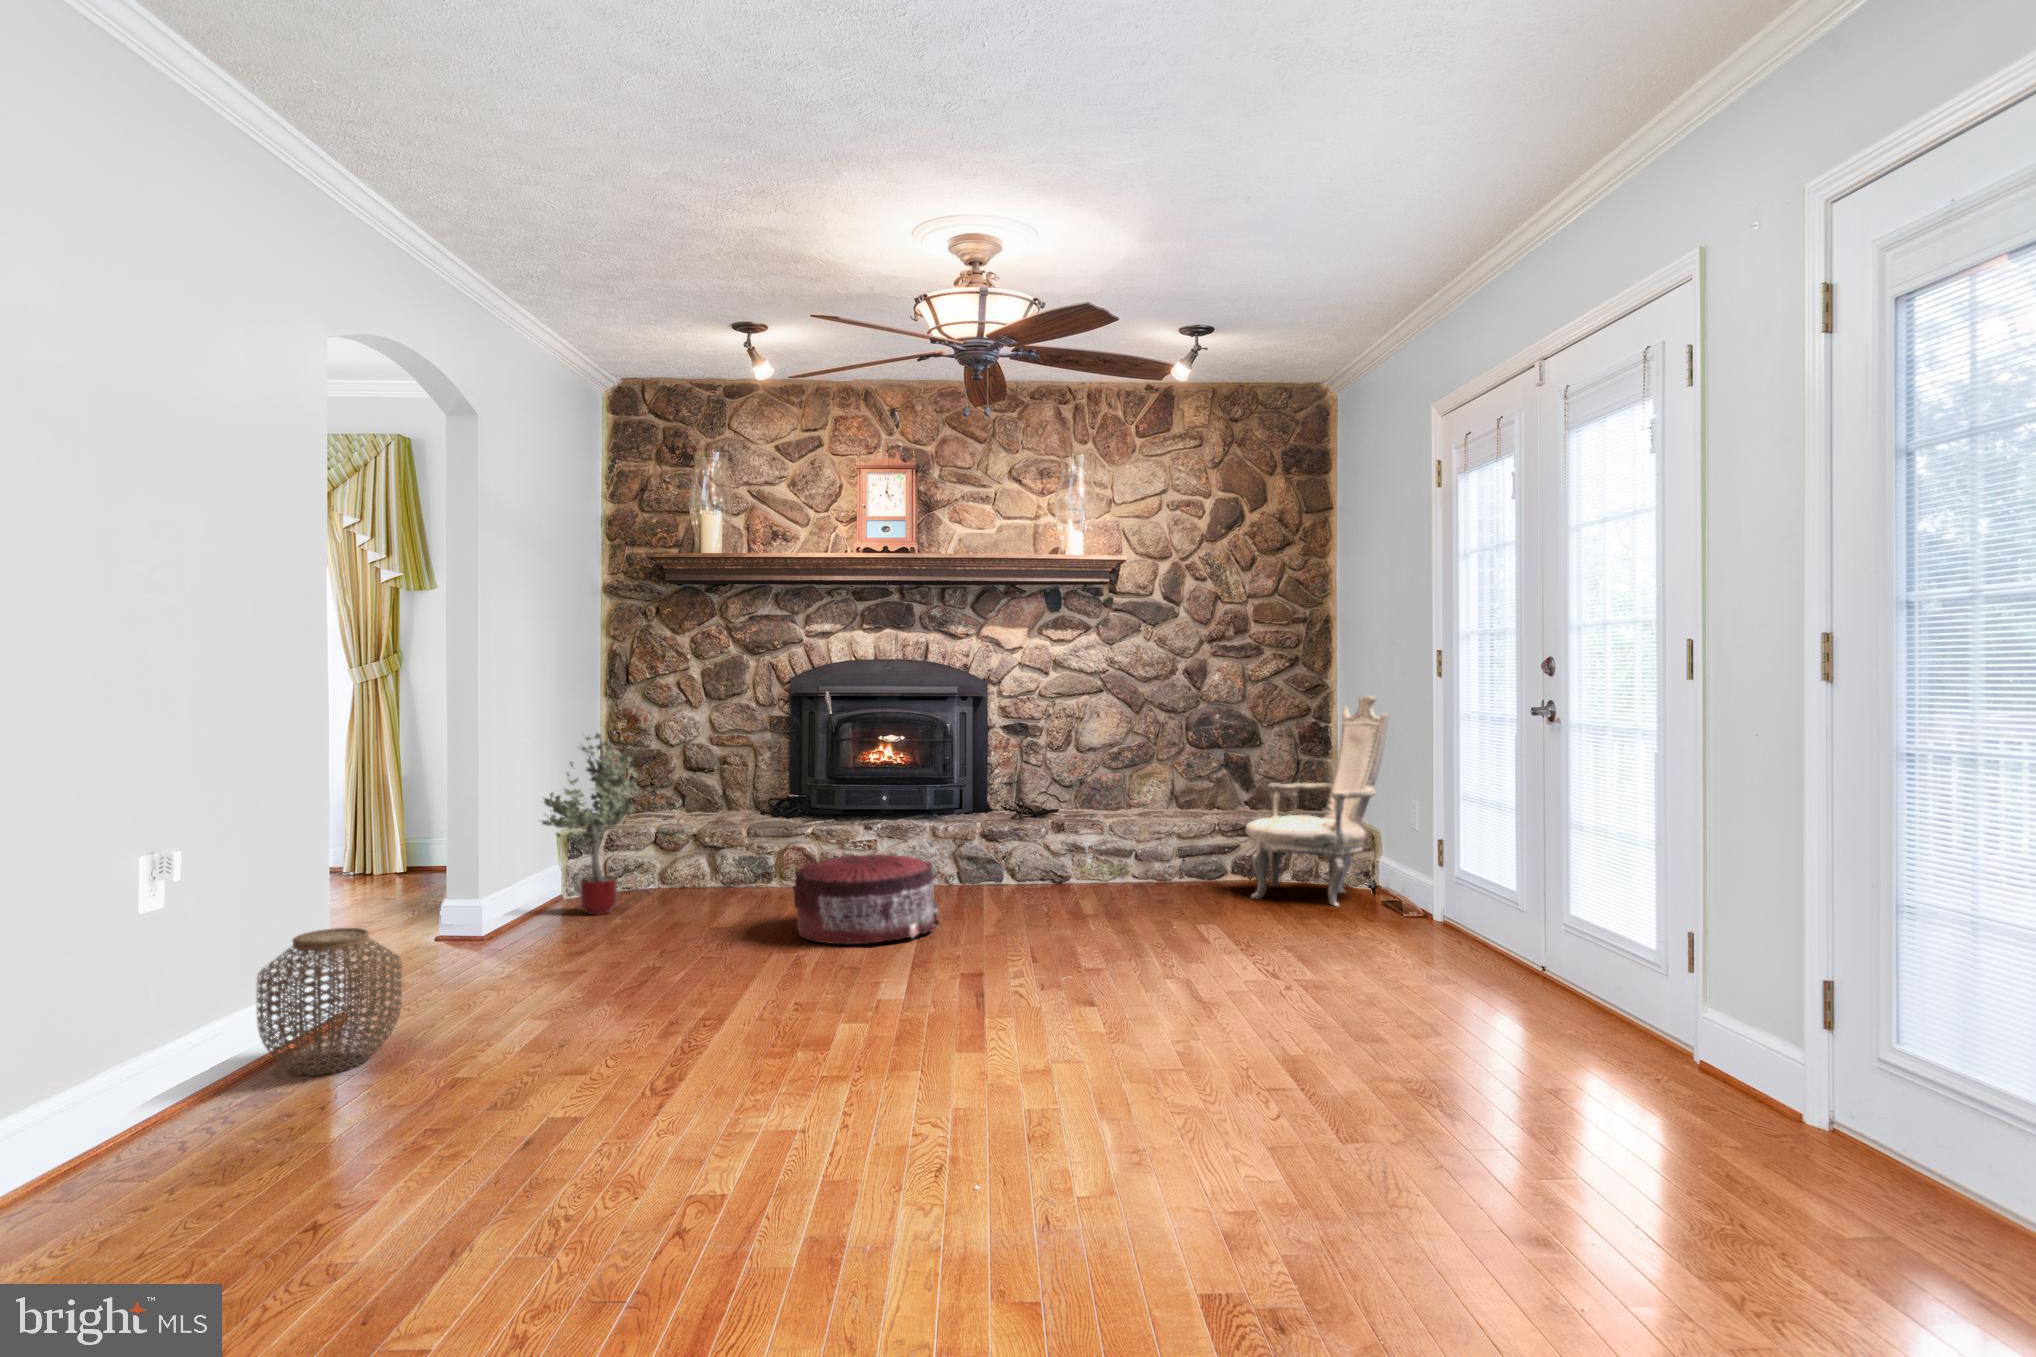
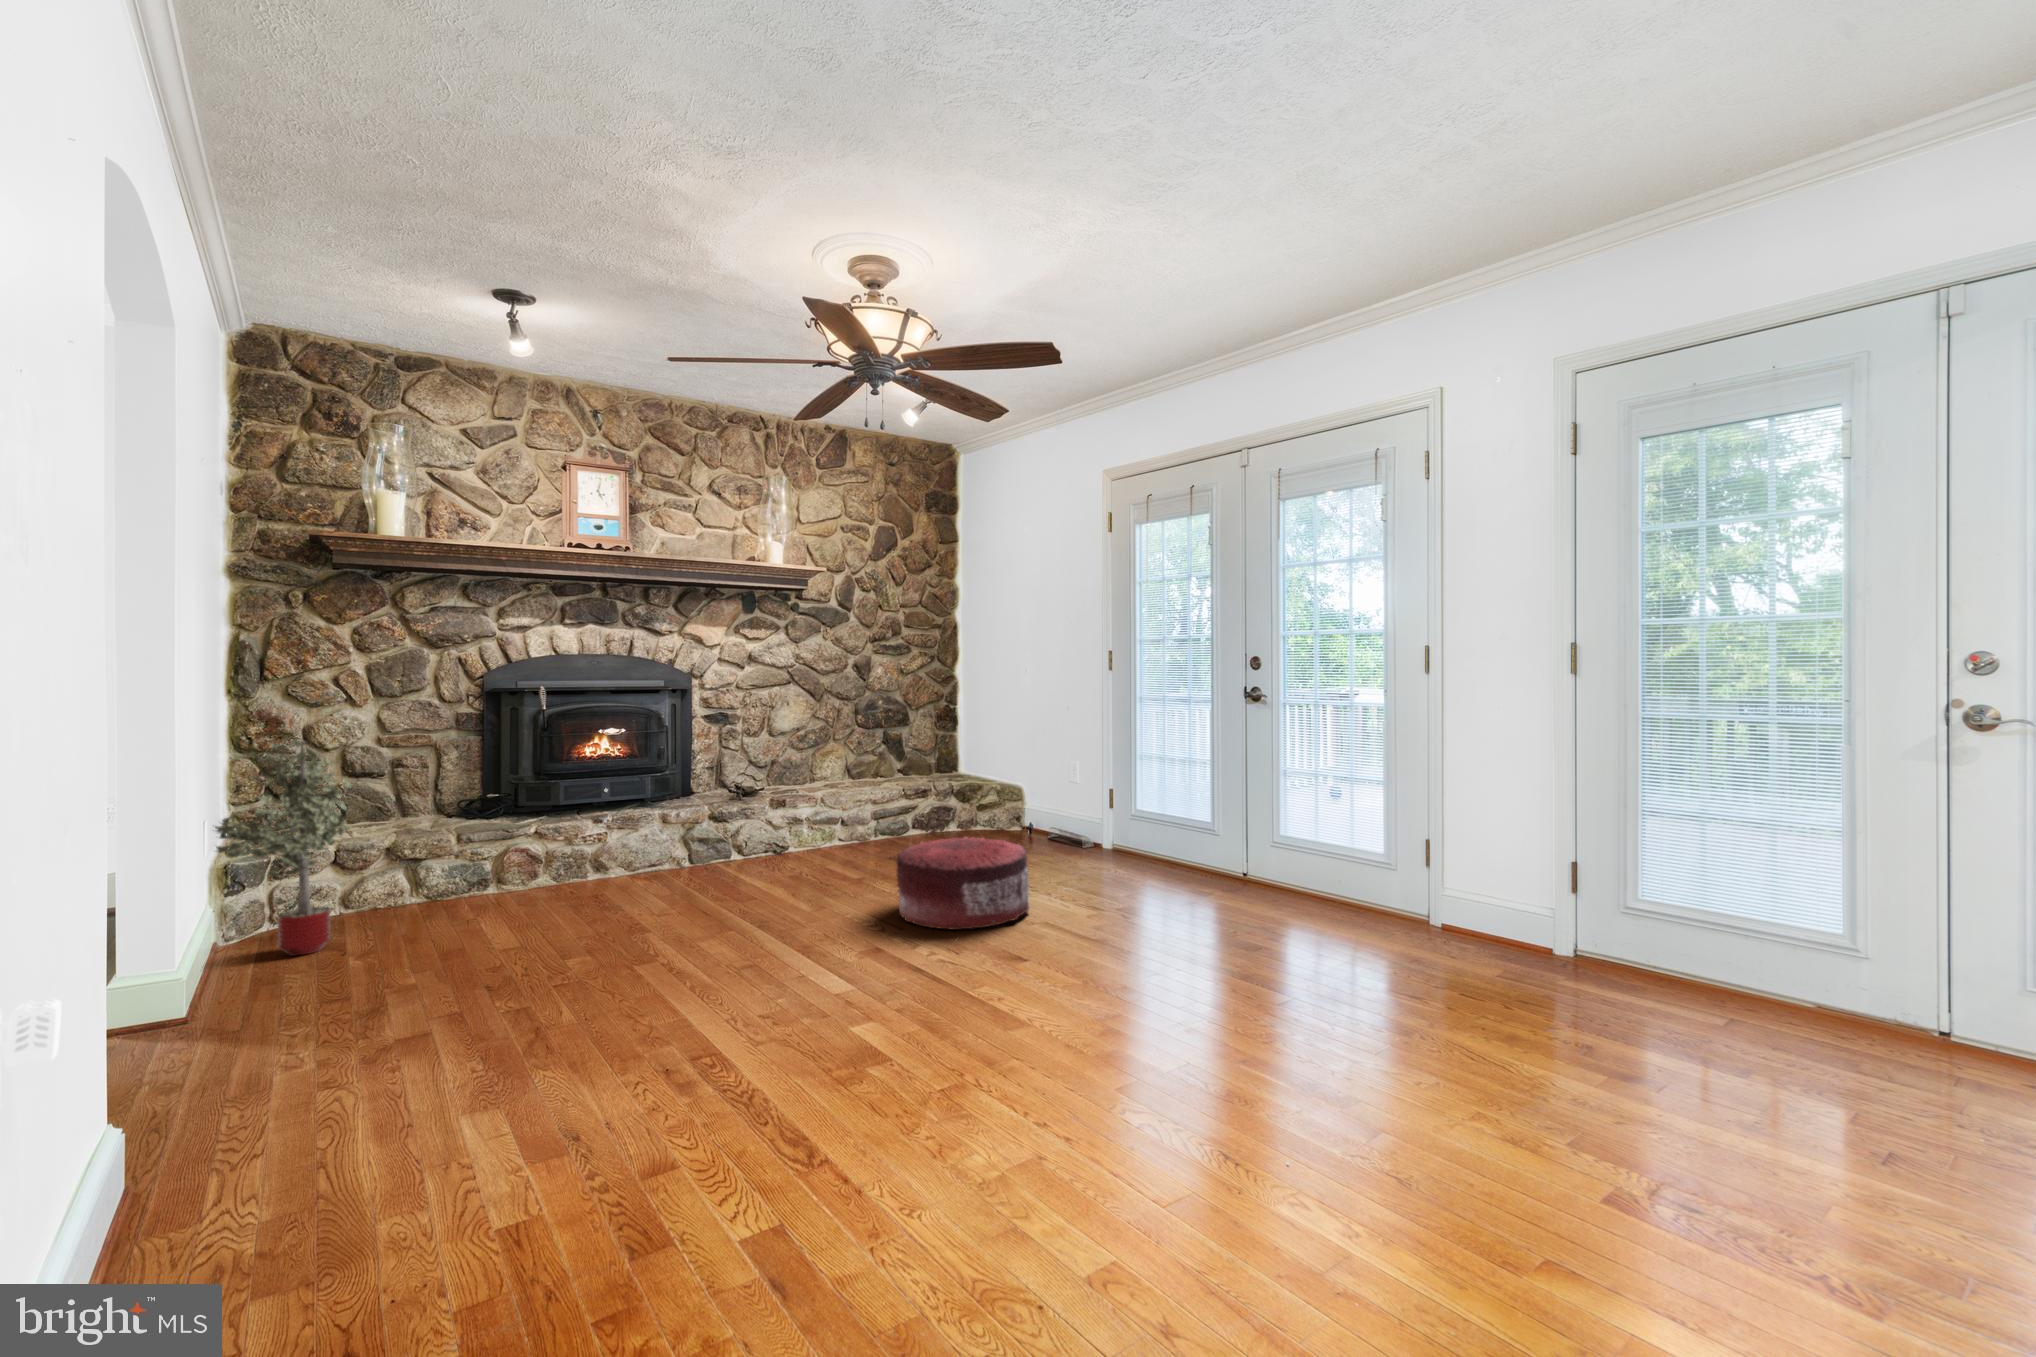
armchair: present [1246,696,1389,906] -> none [929,685,1028,846]
pouf: present [792,854,939,944] -> present [897,837,1030,929]
woven basket: present [257,928,402,1075] -> none [117,1020,351,1249]

